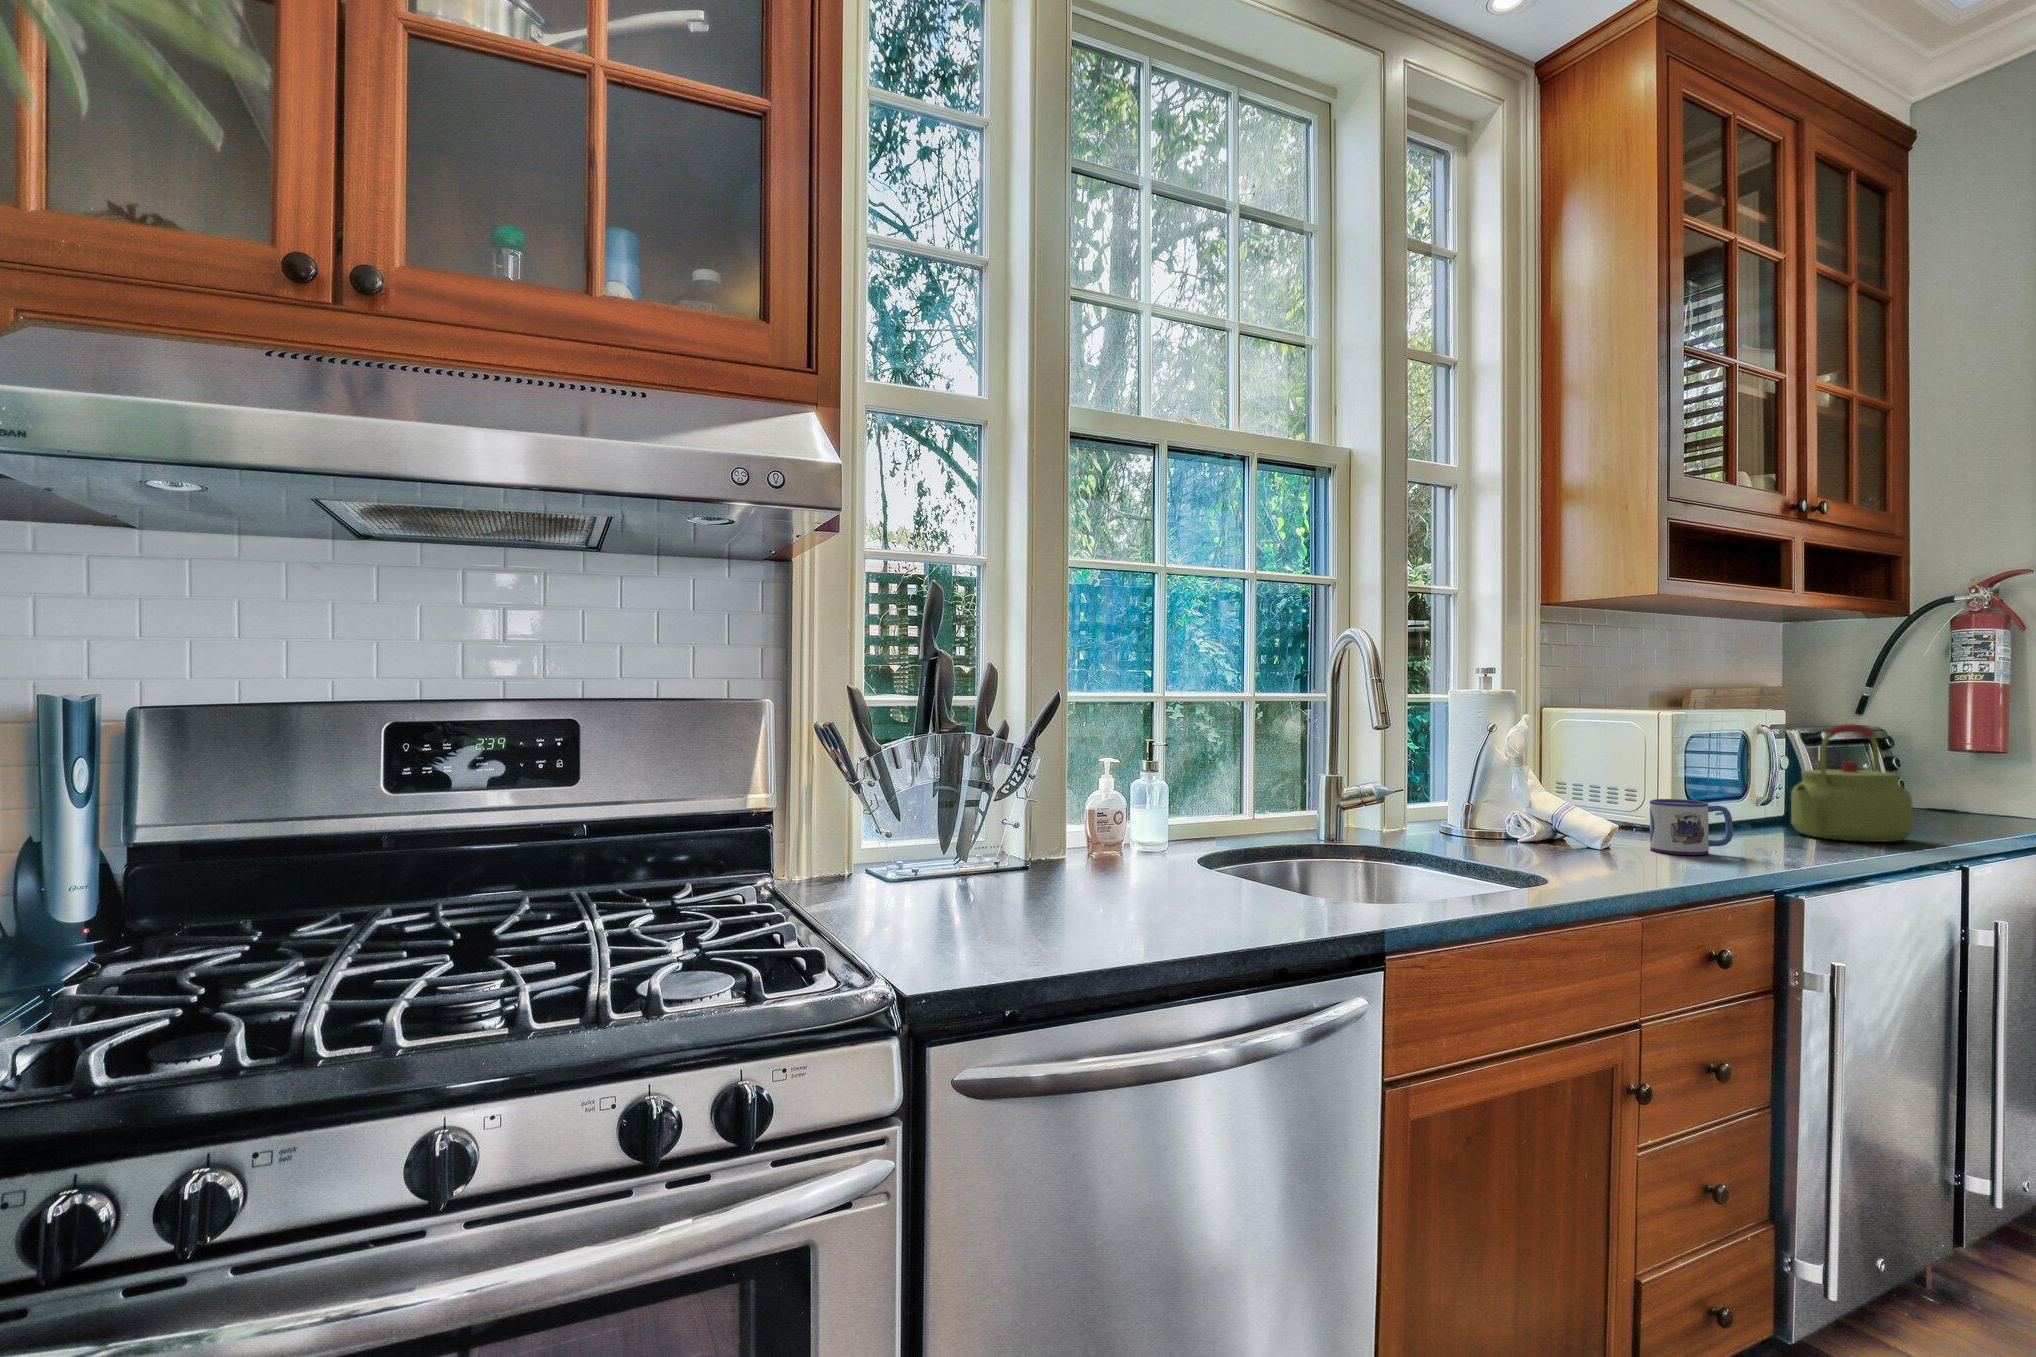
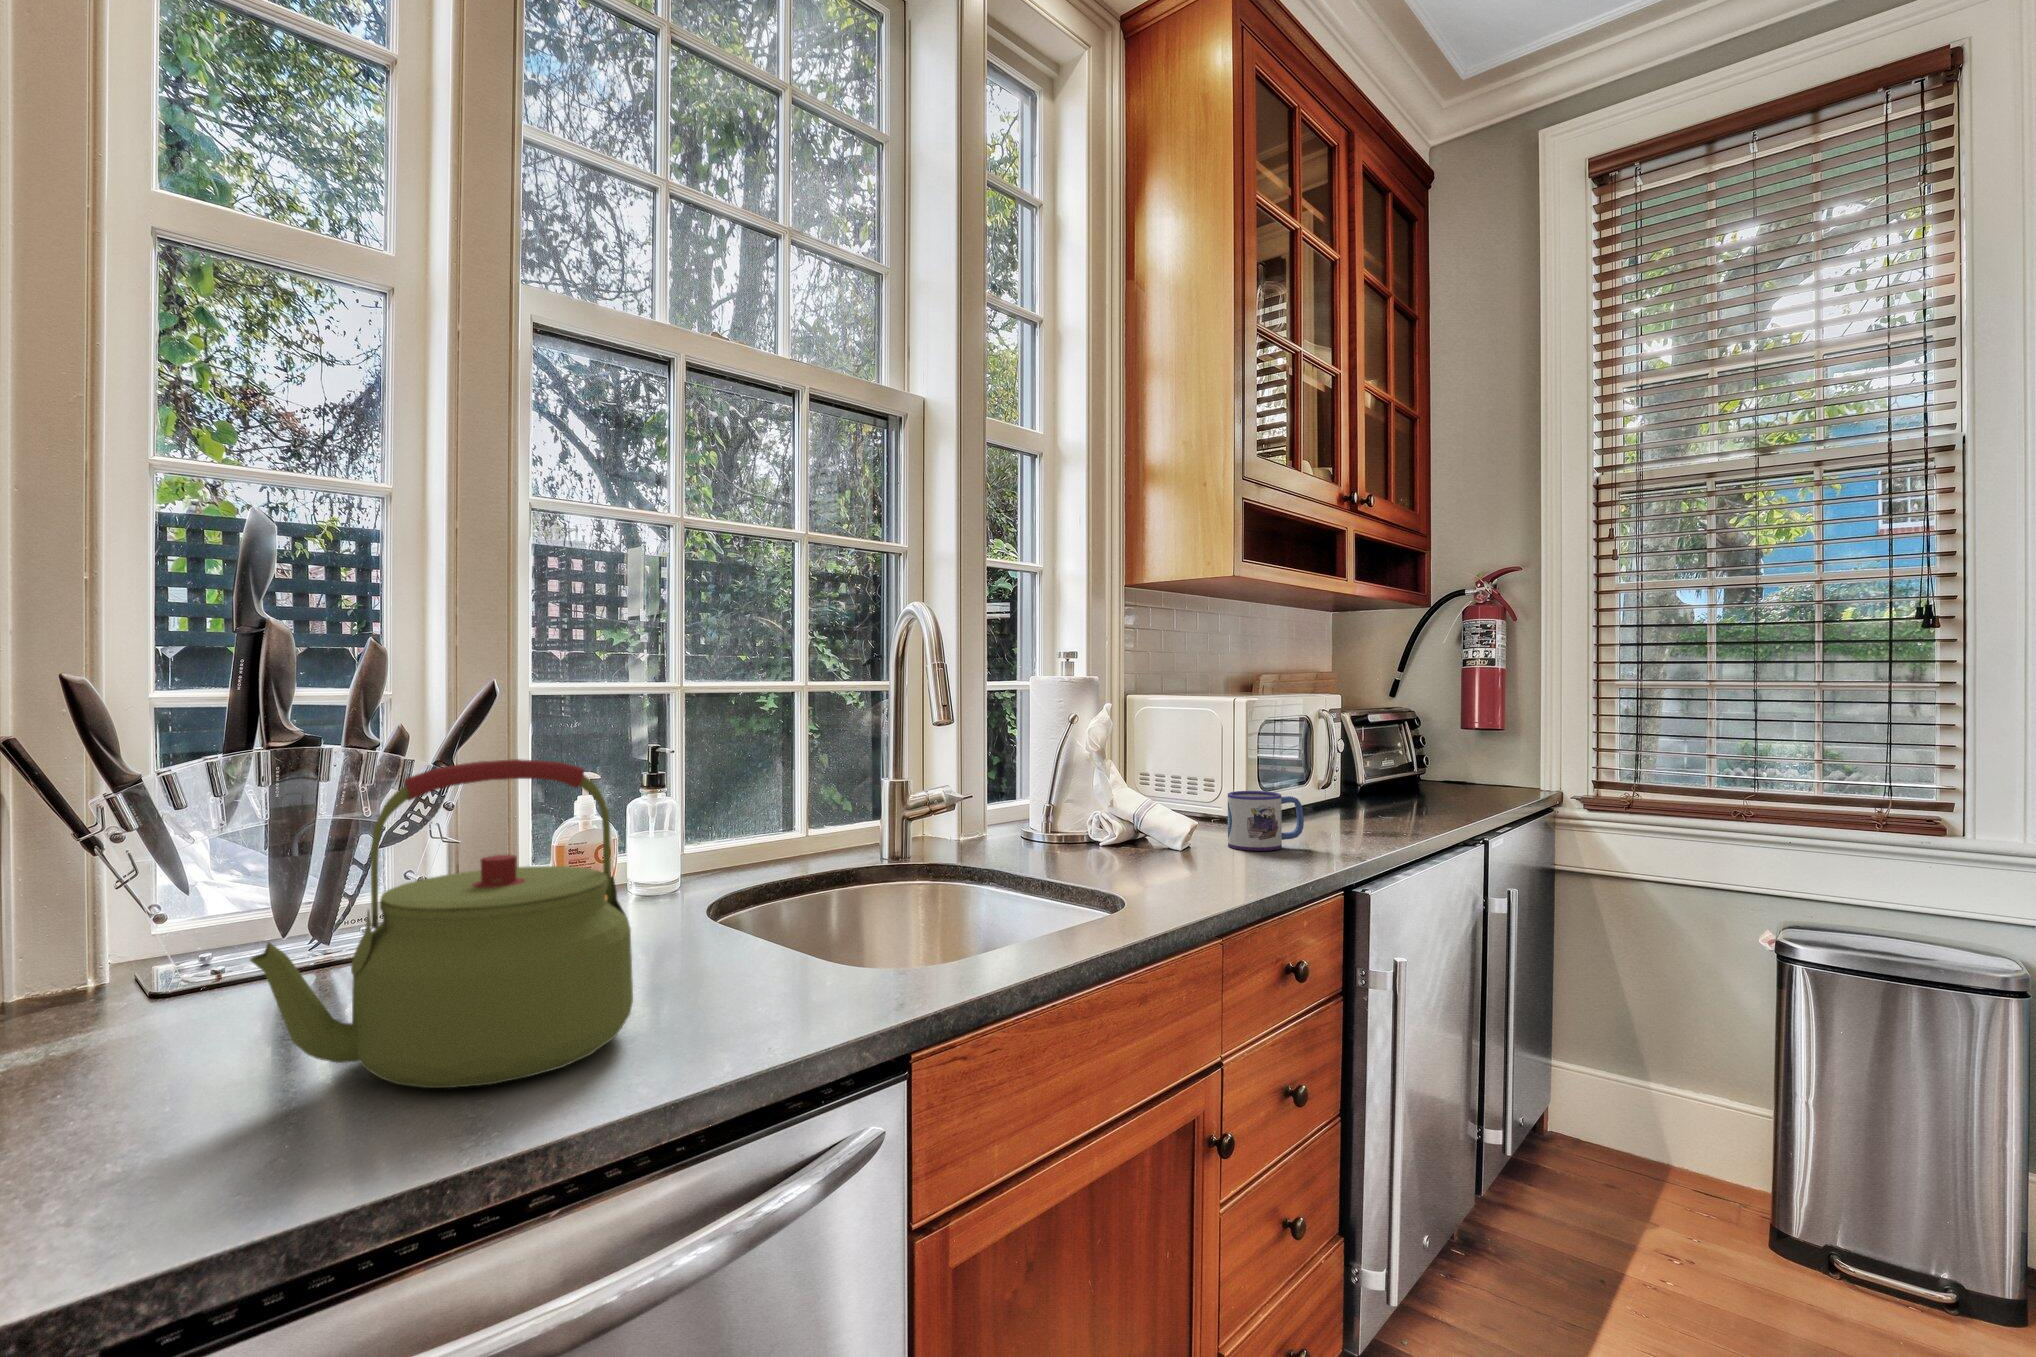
kettle: present [1791,724,1913,842] -> present [250,759,633,1088]

